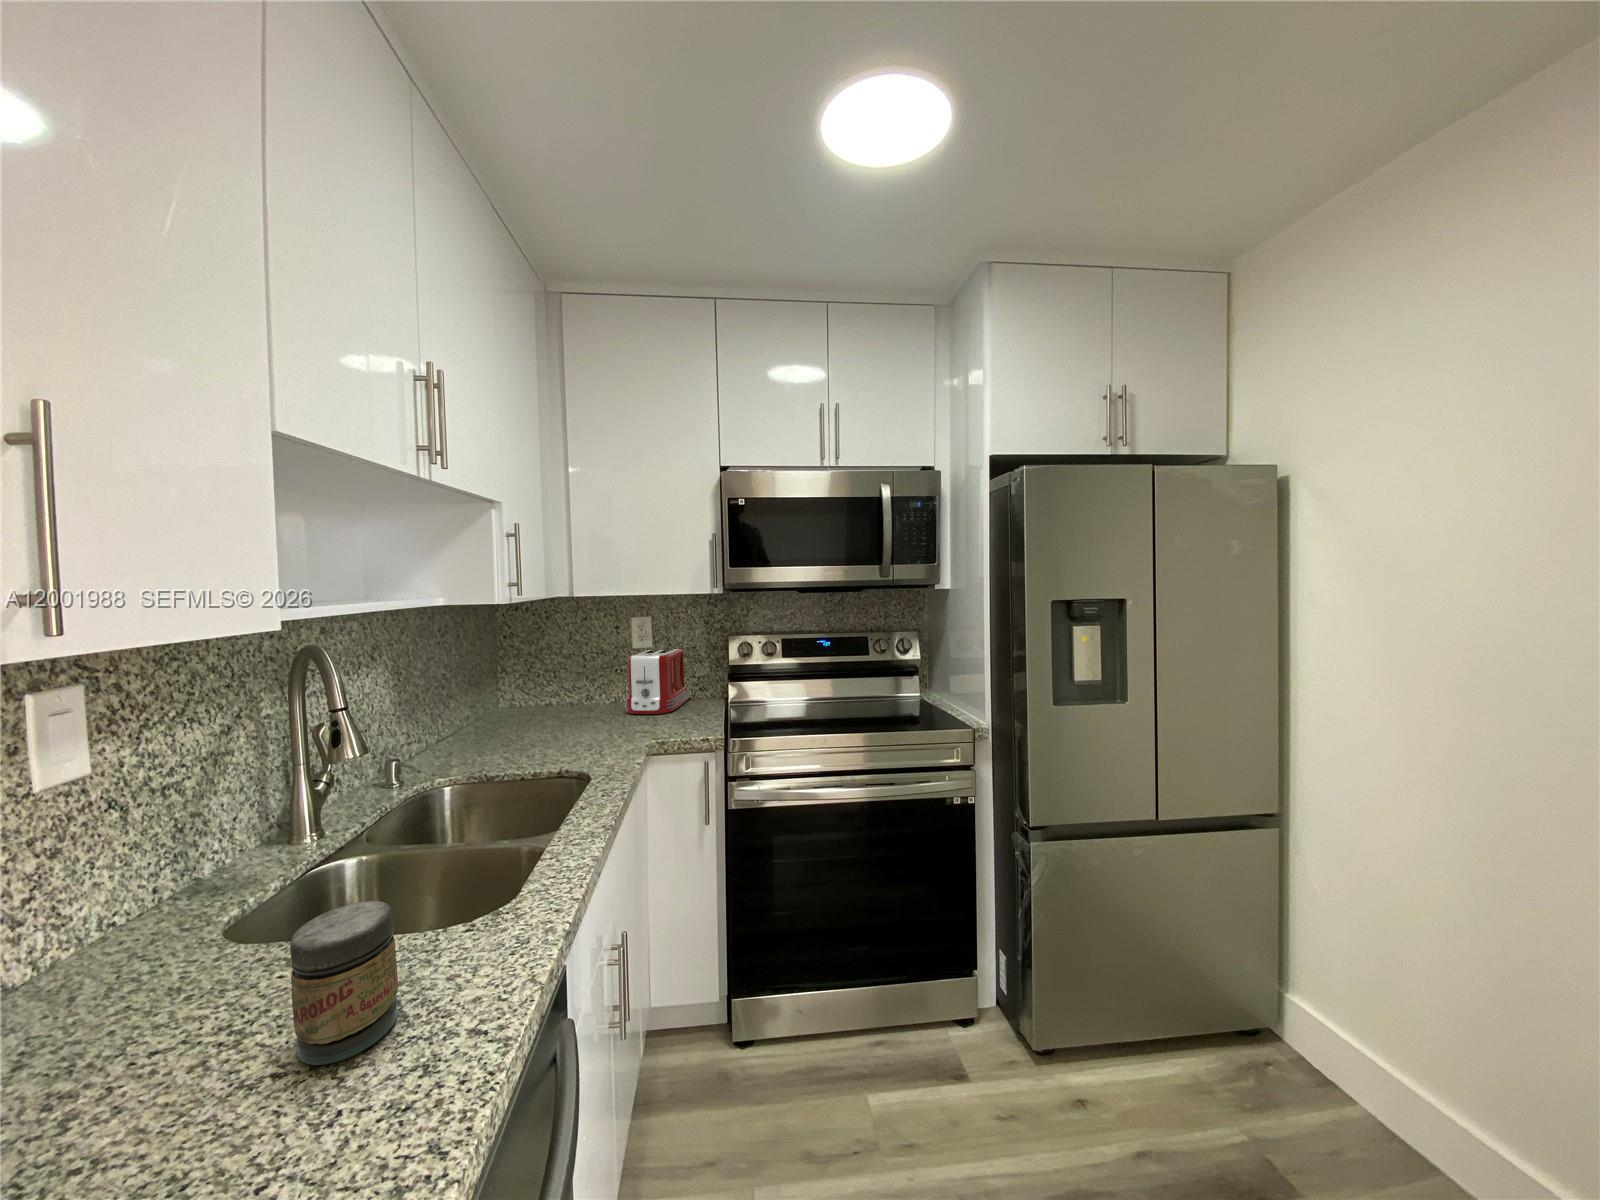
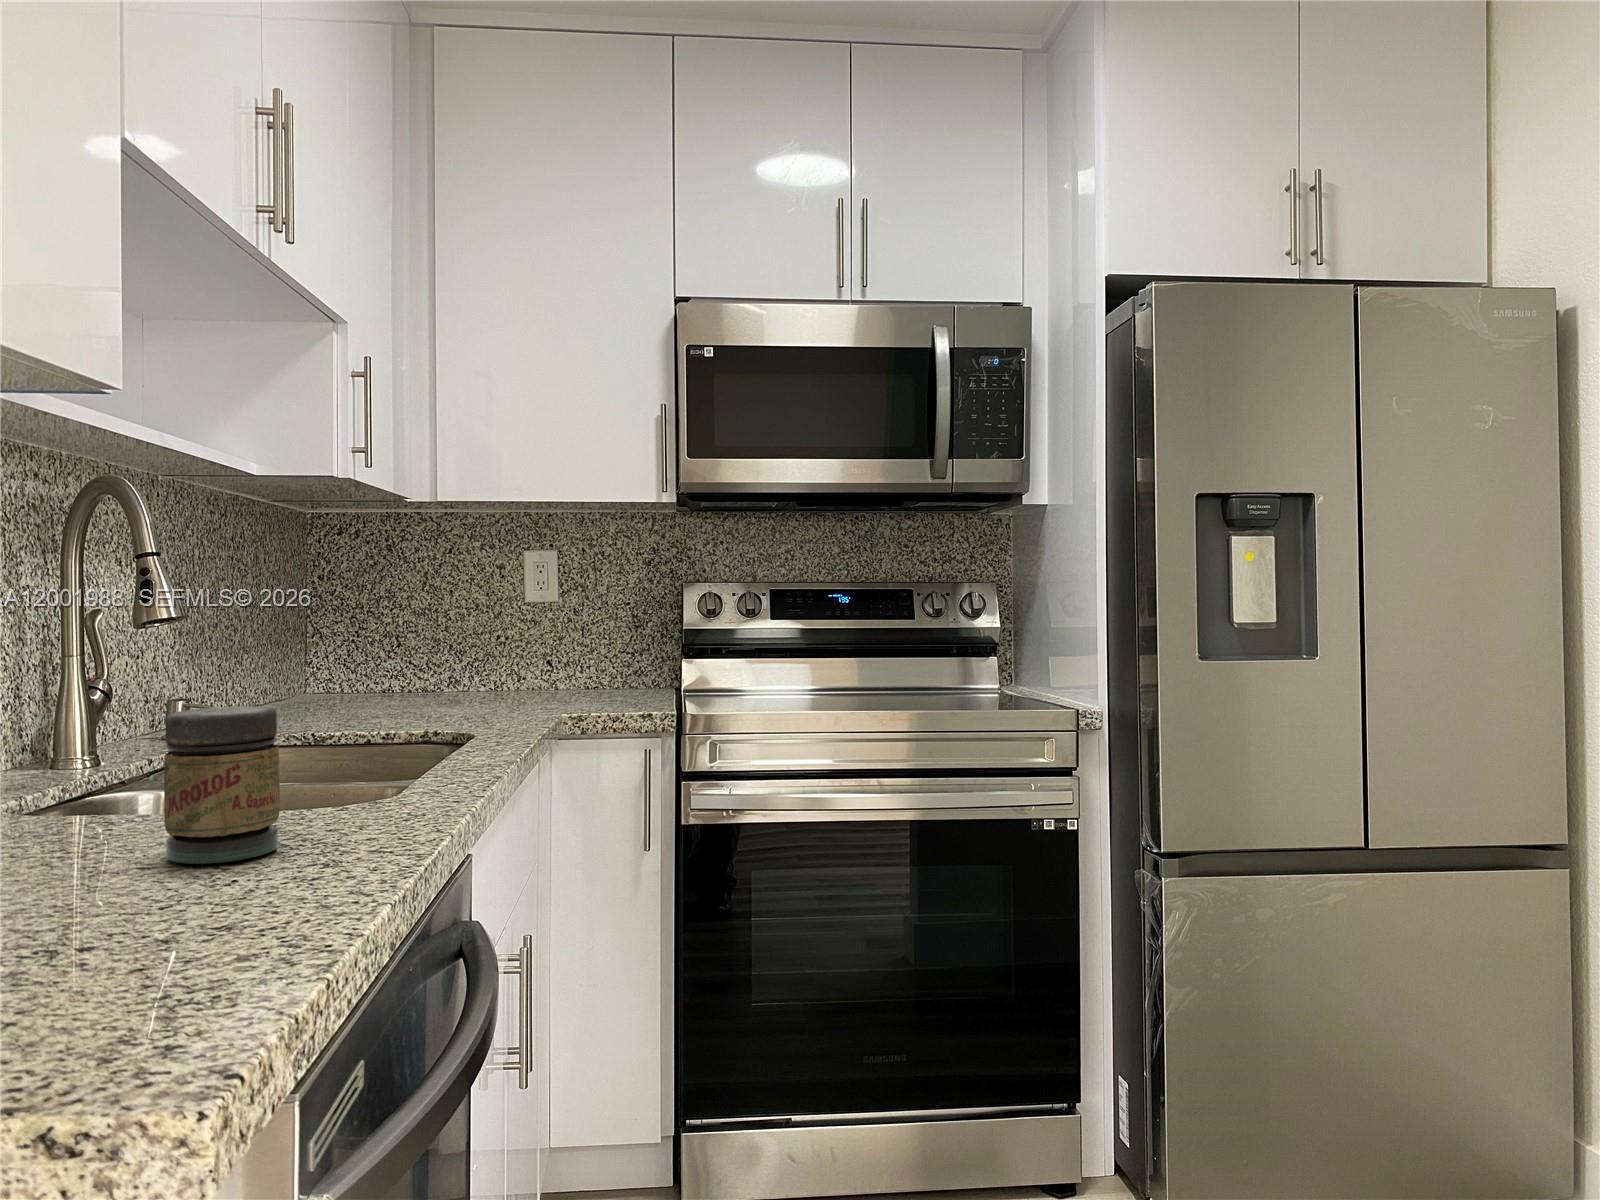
toaster: present [625,649,690,714] -> none [514,604,620,698]

